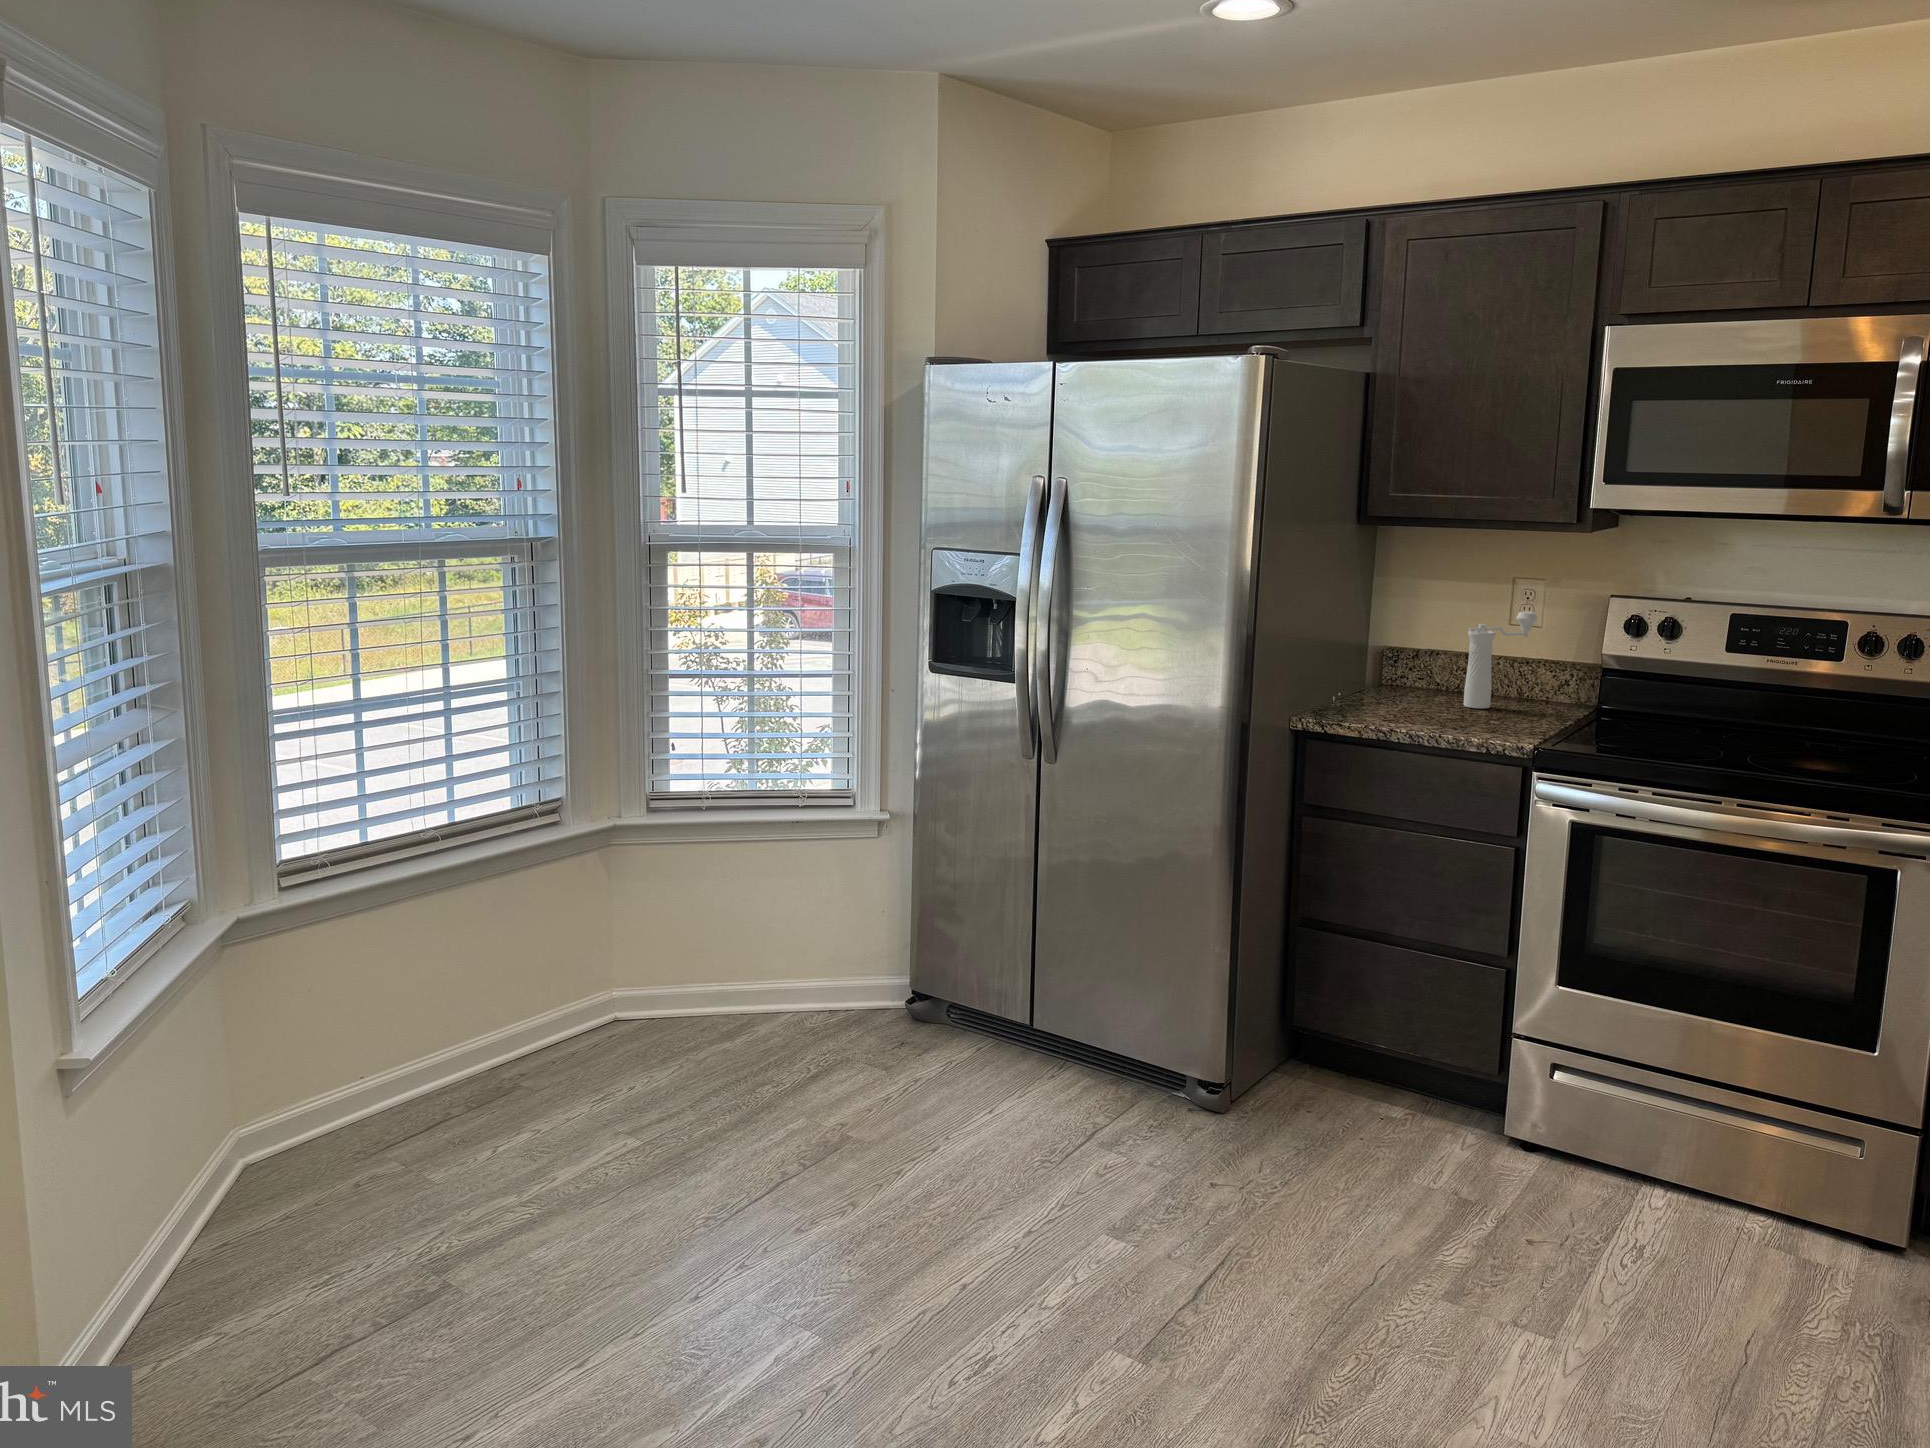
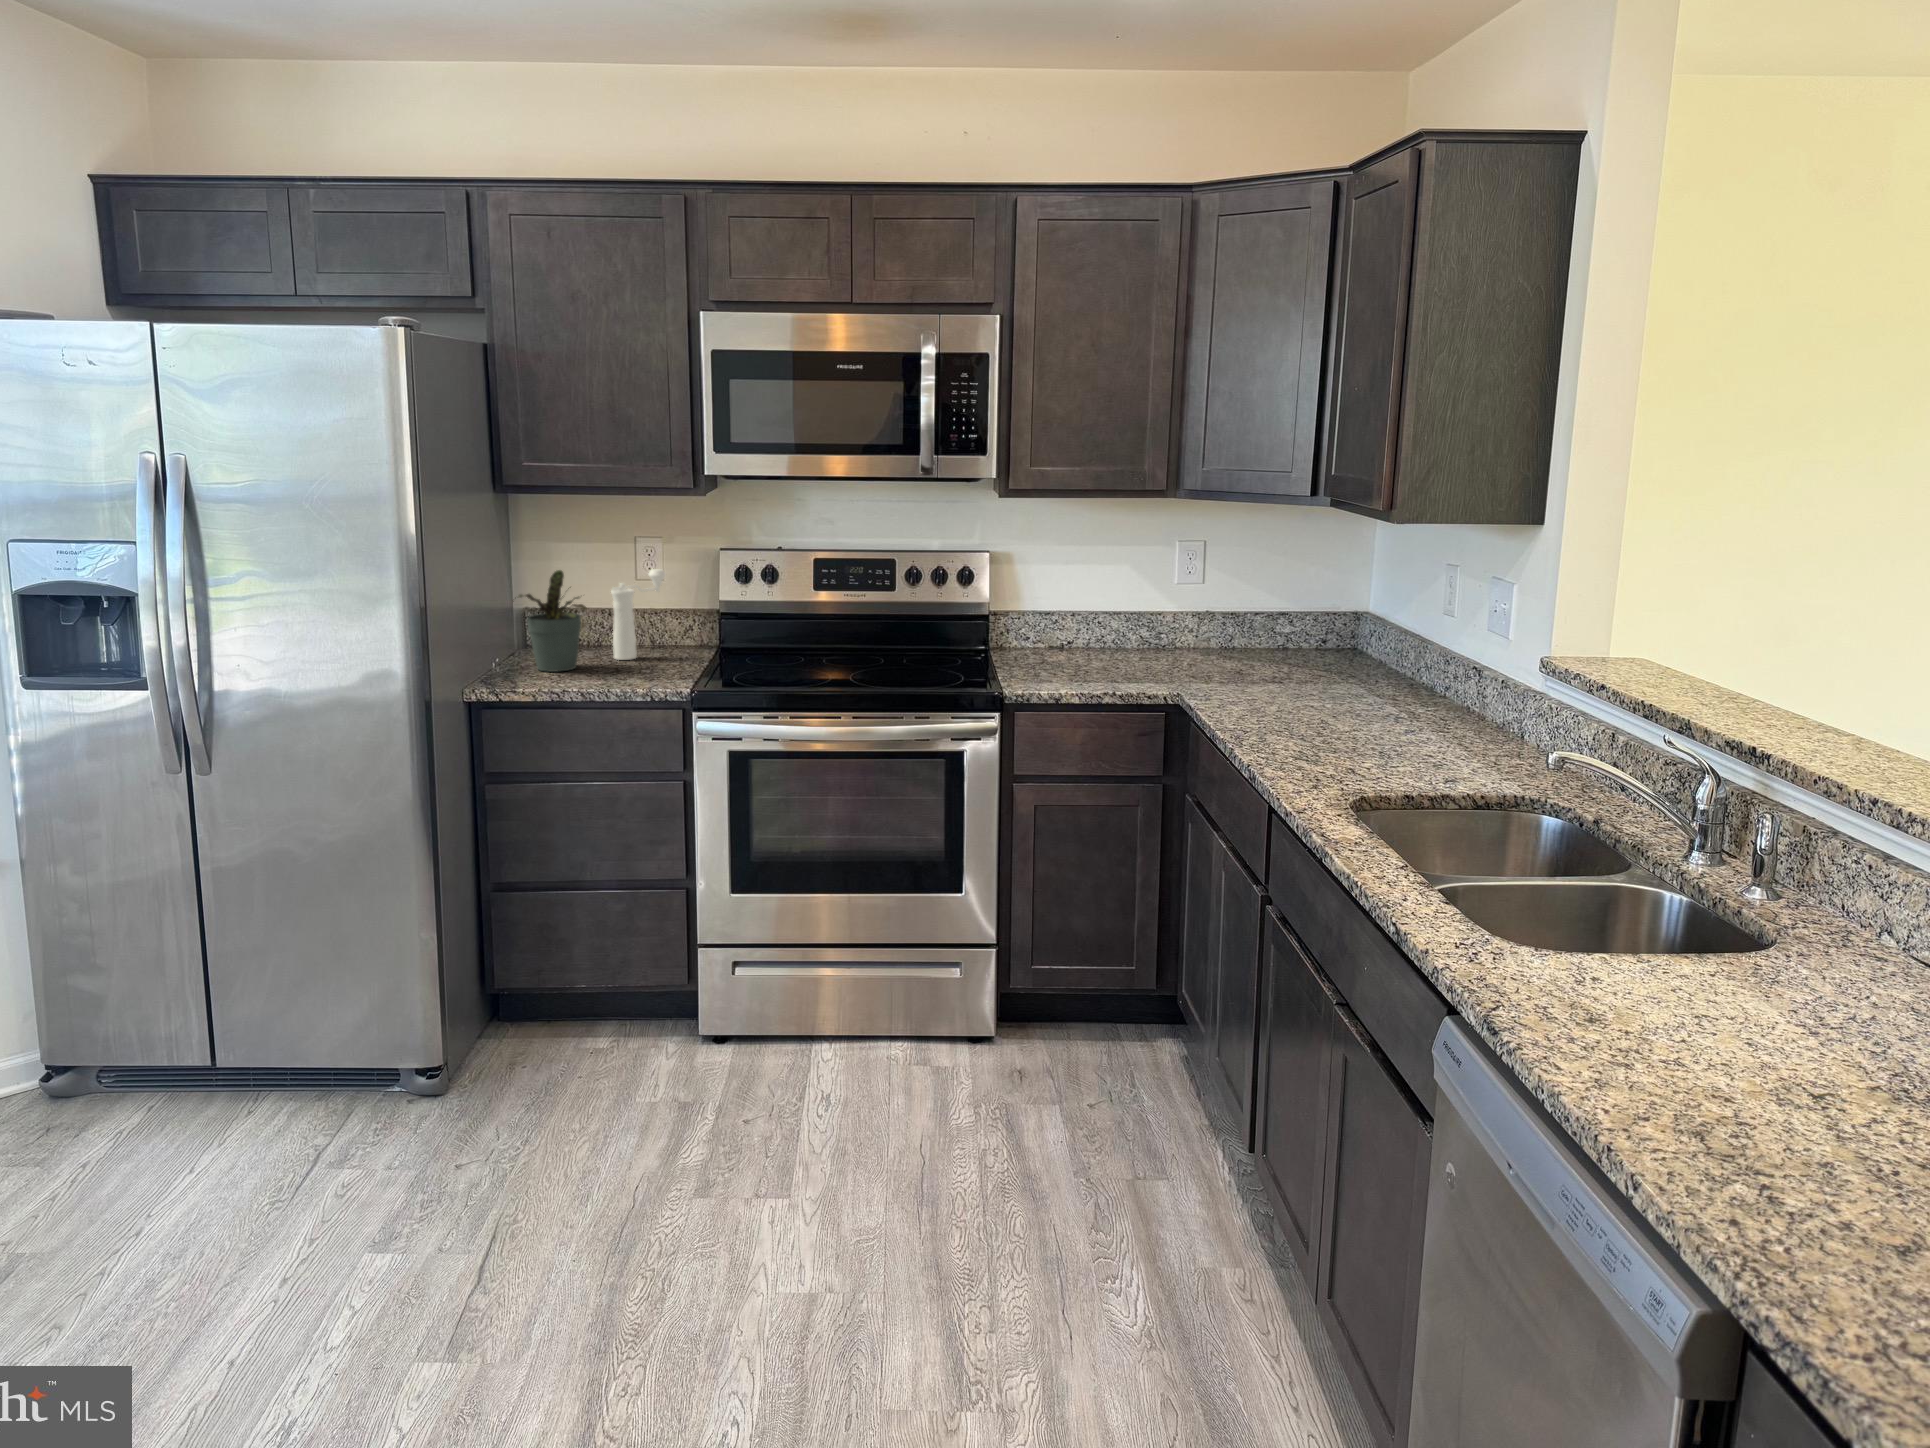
potted plant: none [1357,604,1436,712] -> present [518,570,587,672]

